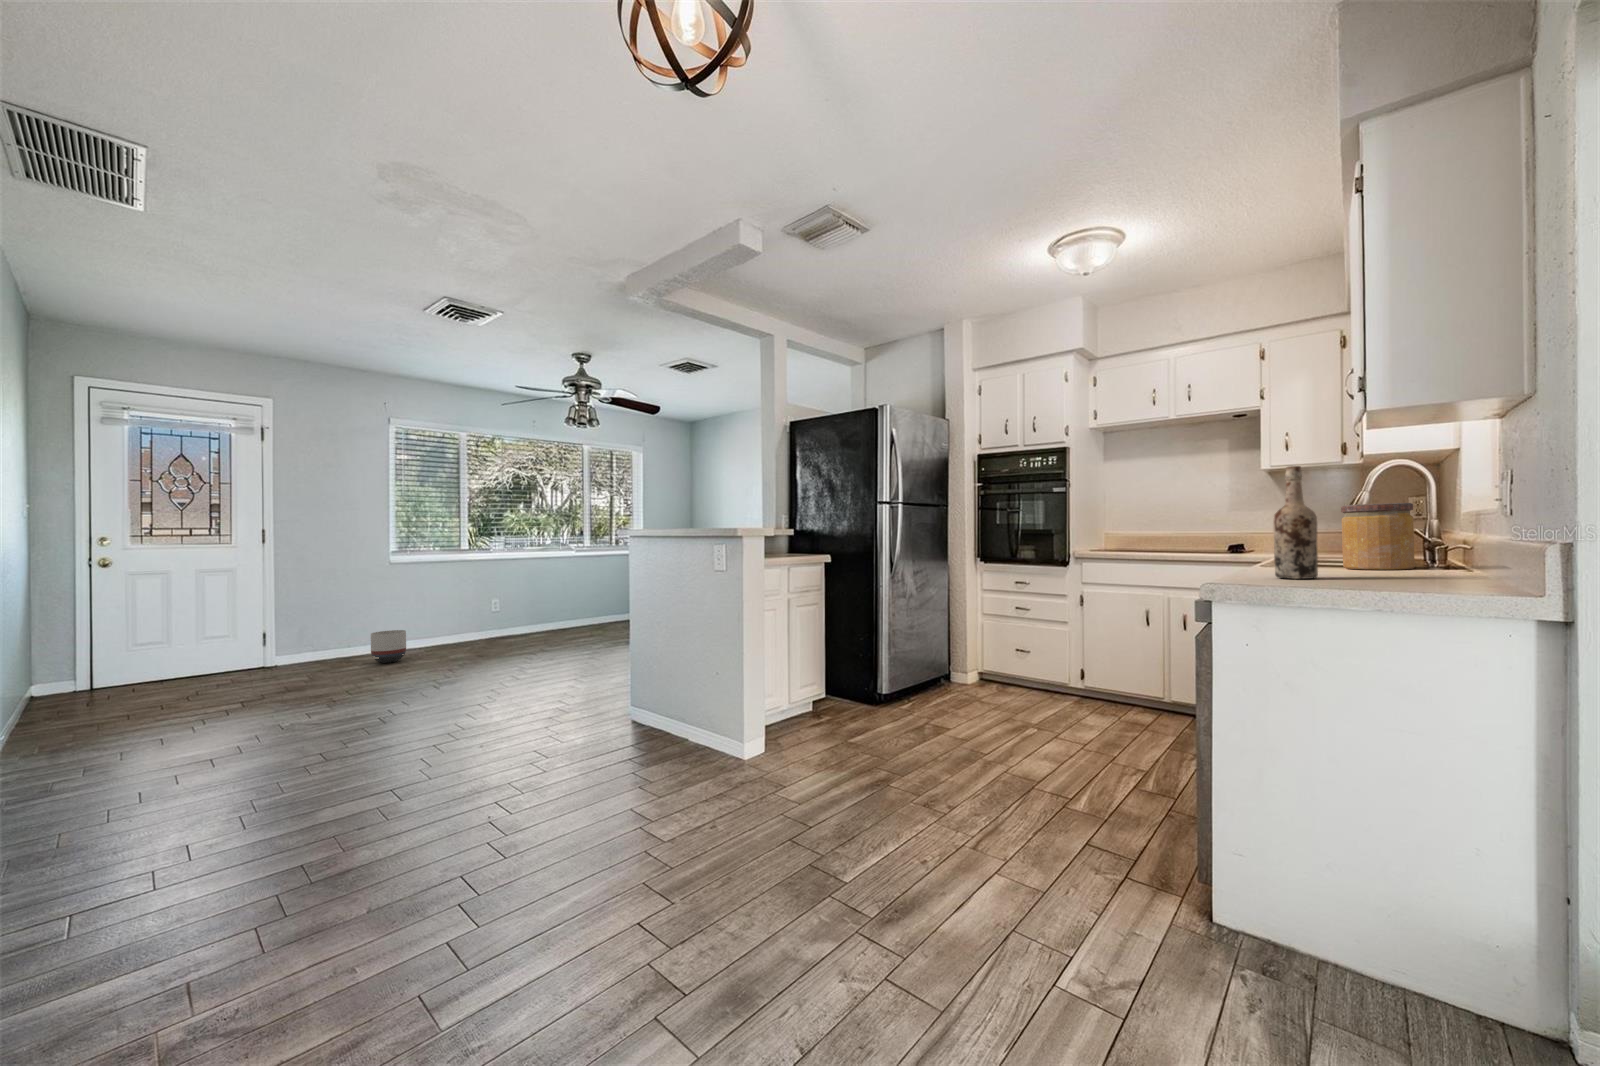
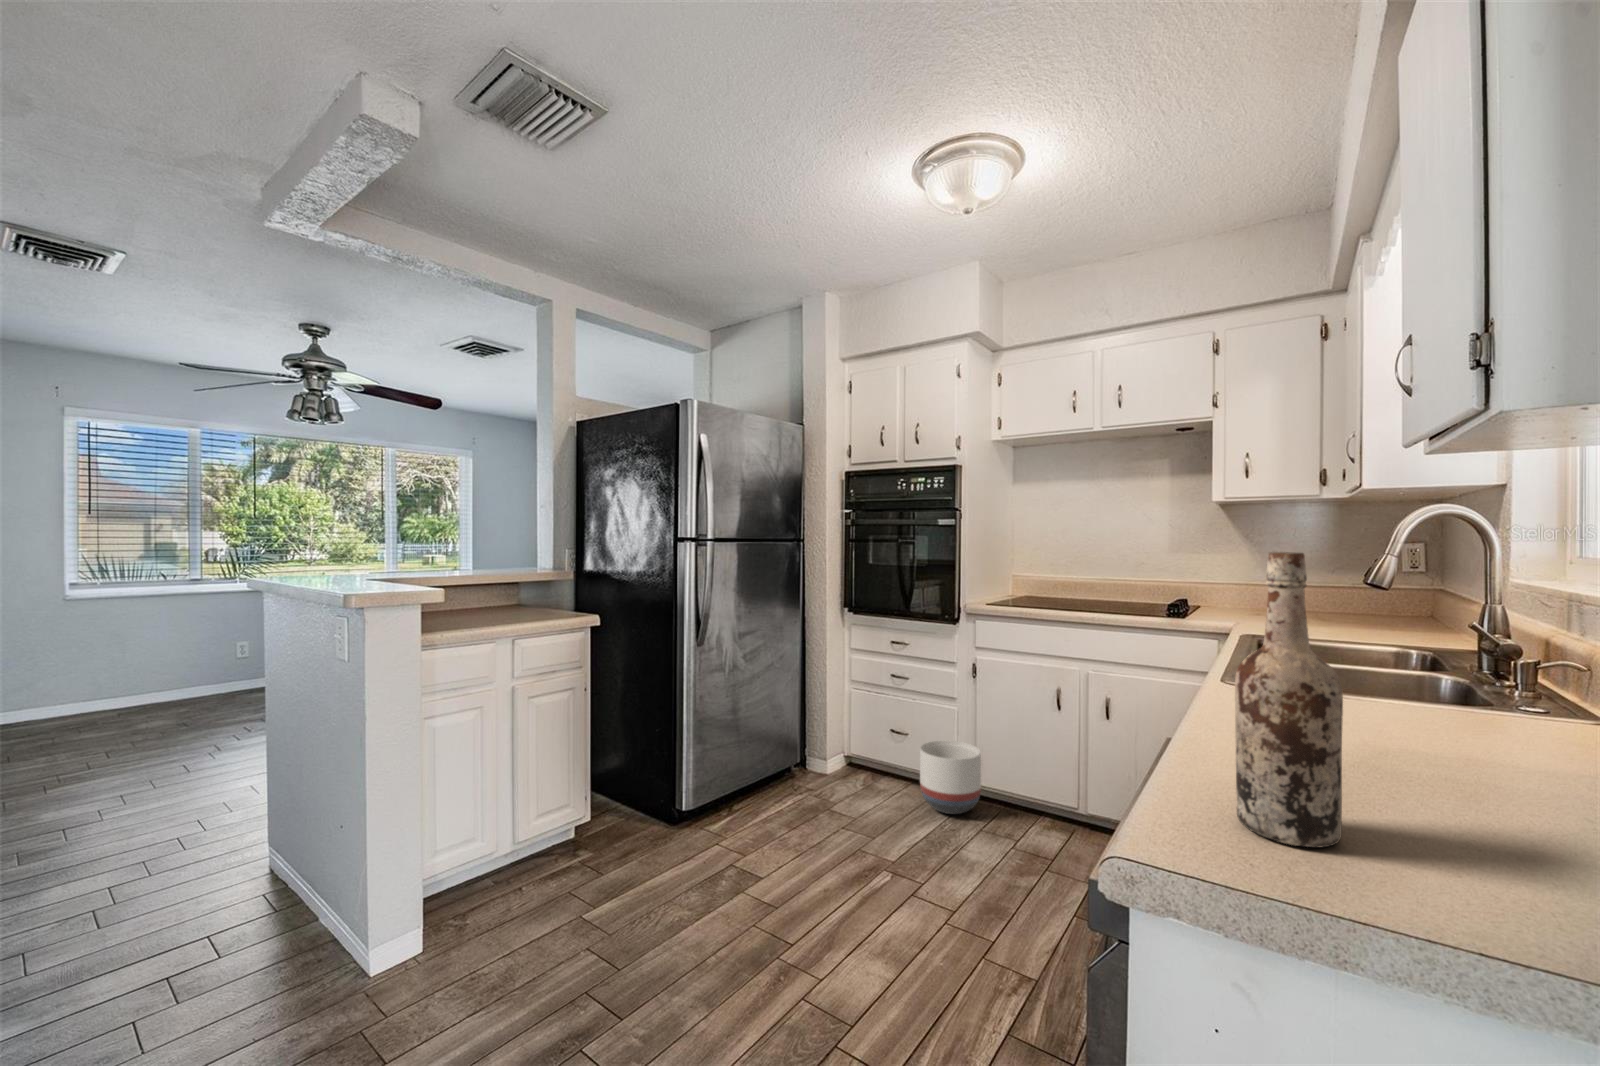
jar: present [1341,503,1415,570] -> none [1360,609,1513,763]
planter: present [371,630,406,663] -> present [920,741,981,814]

